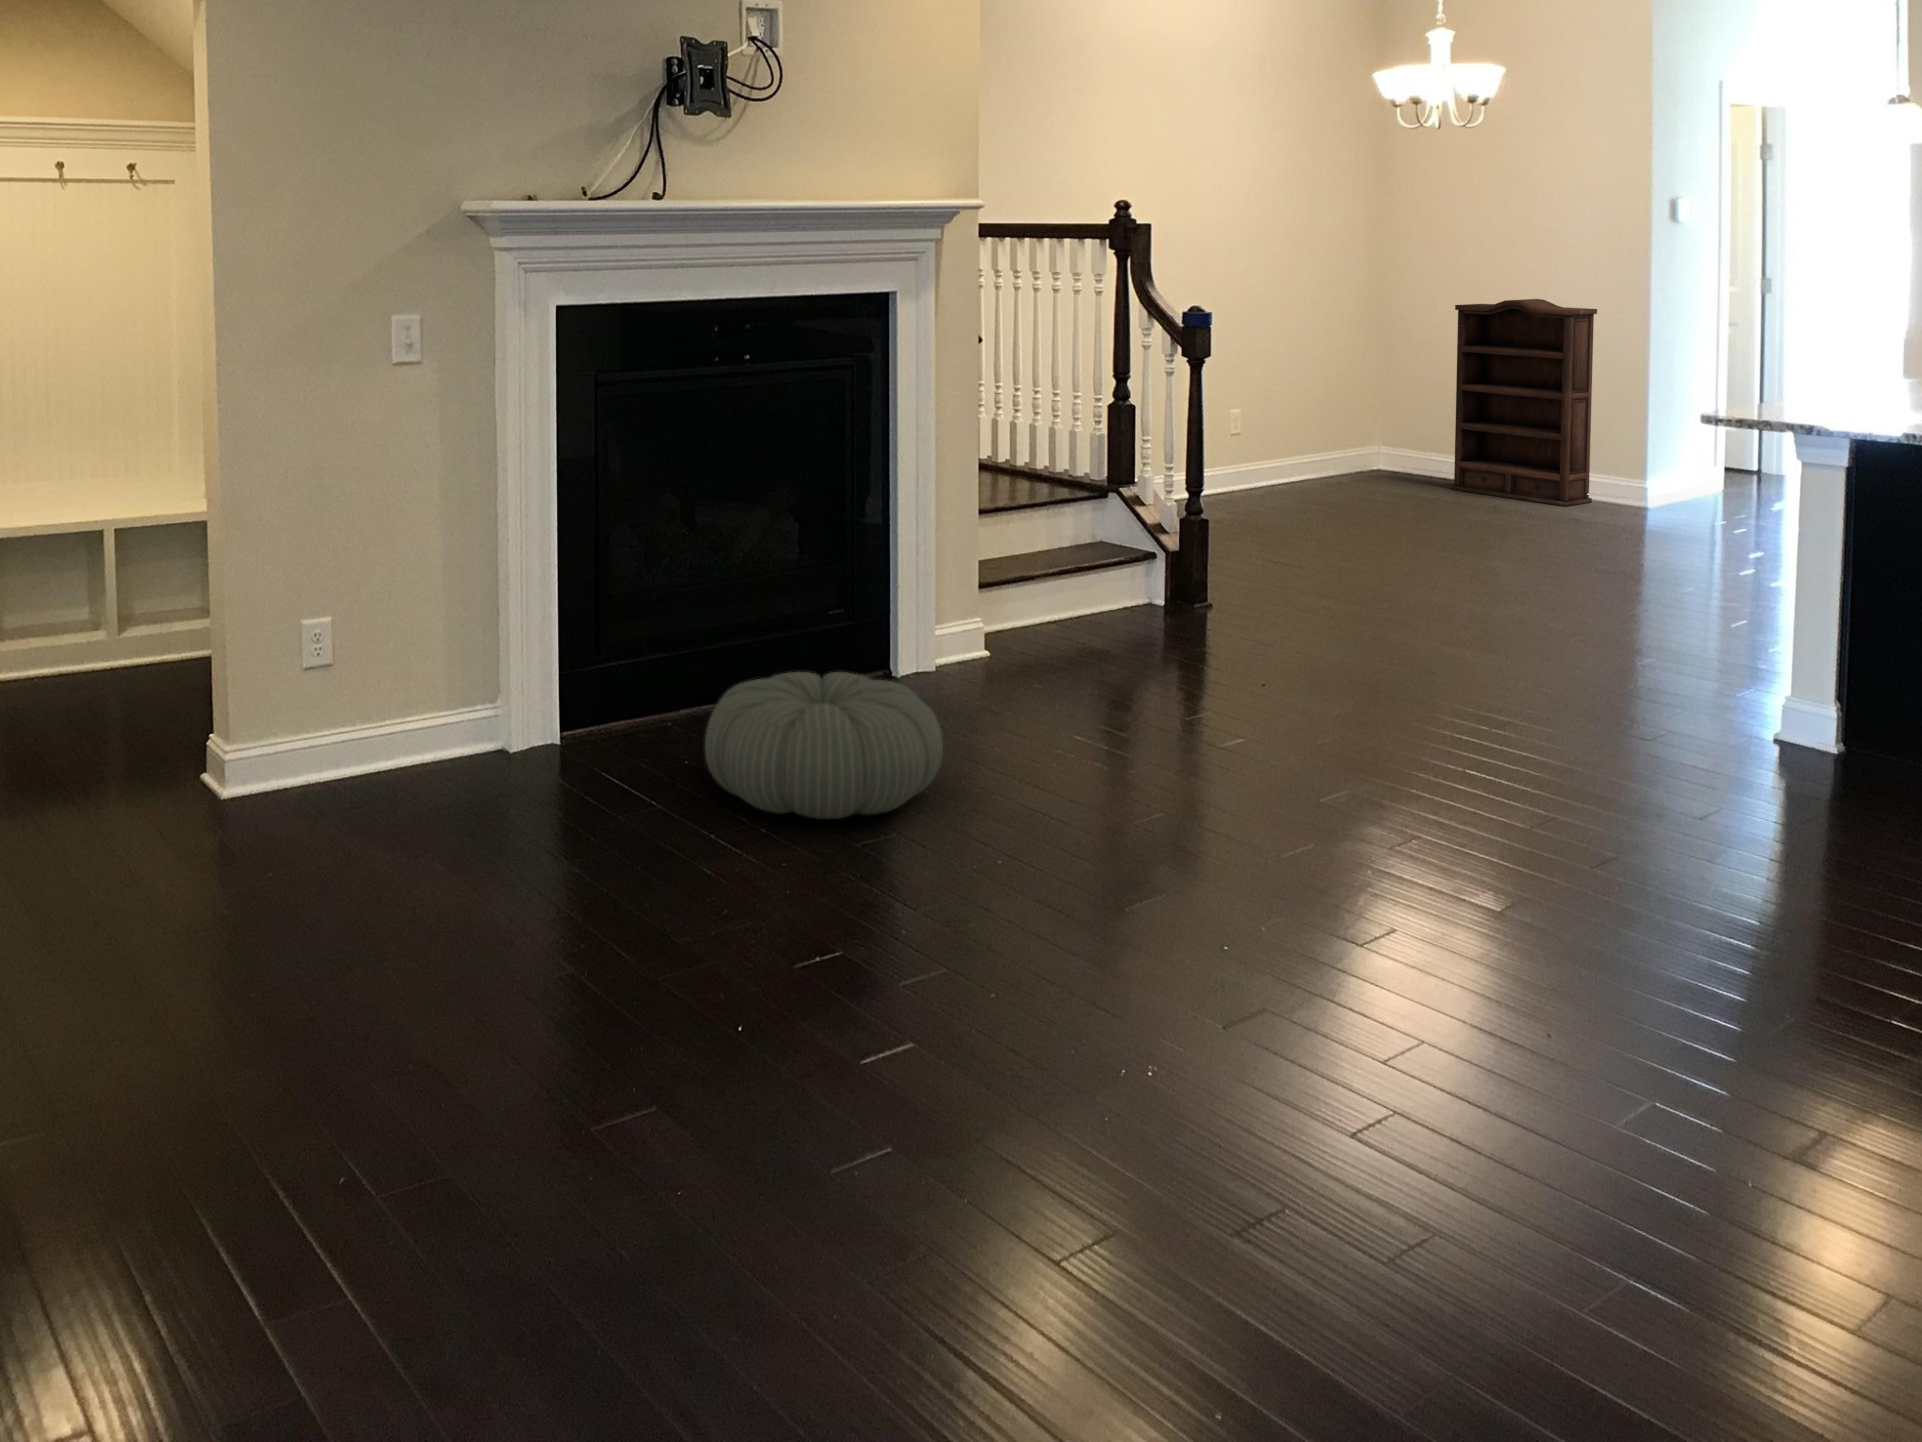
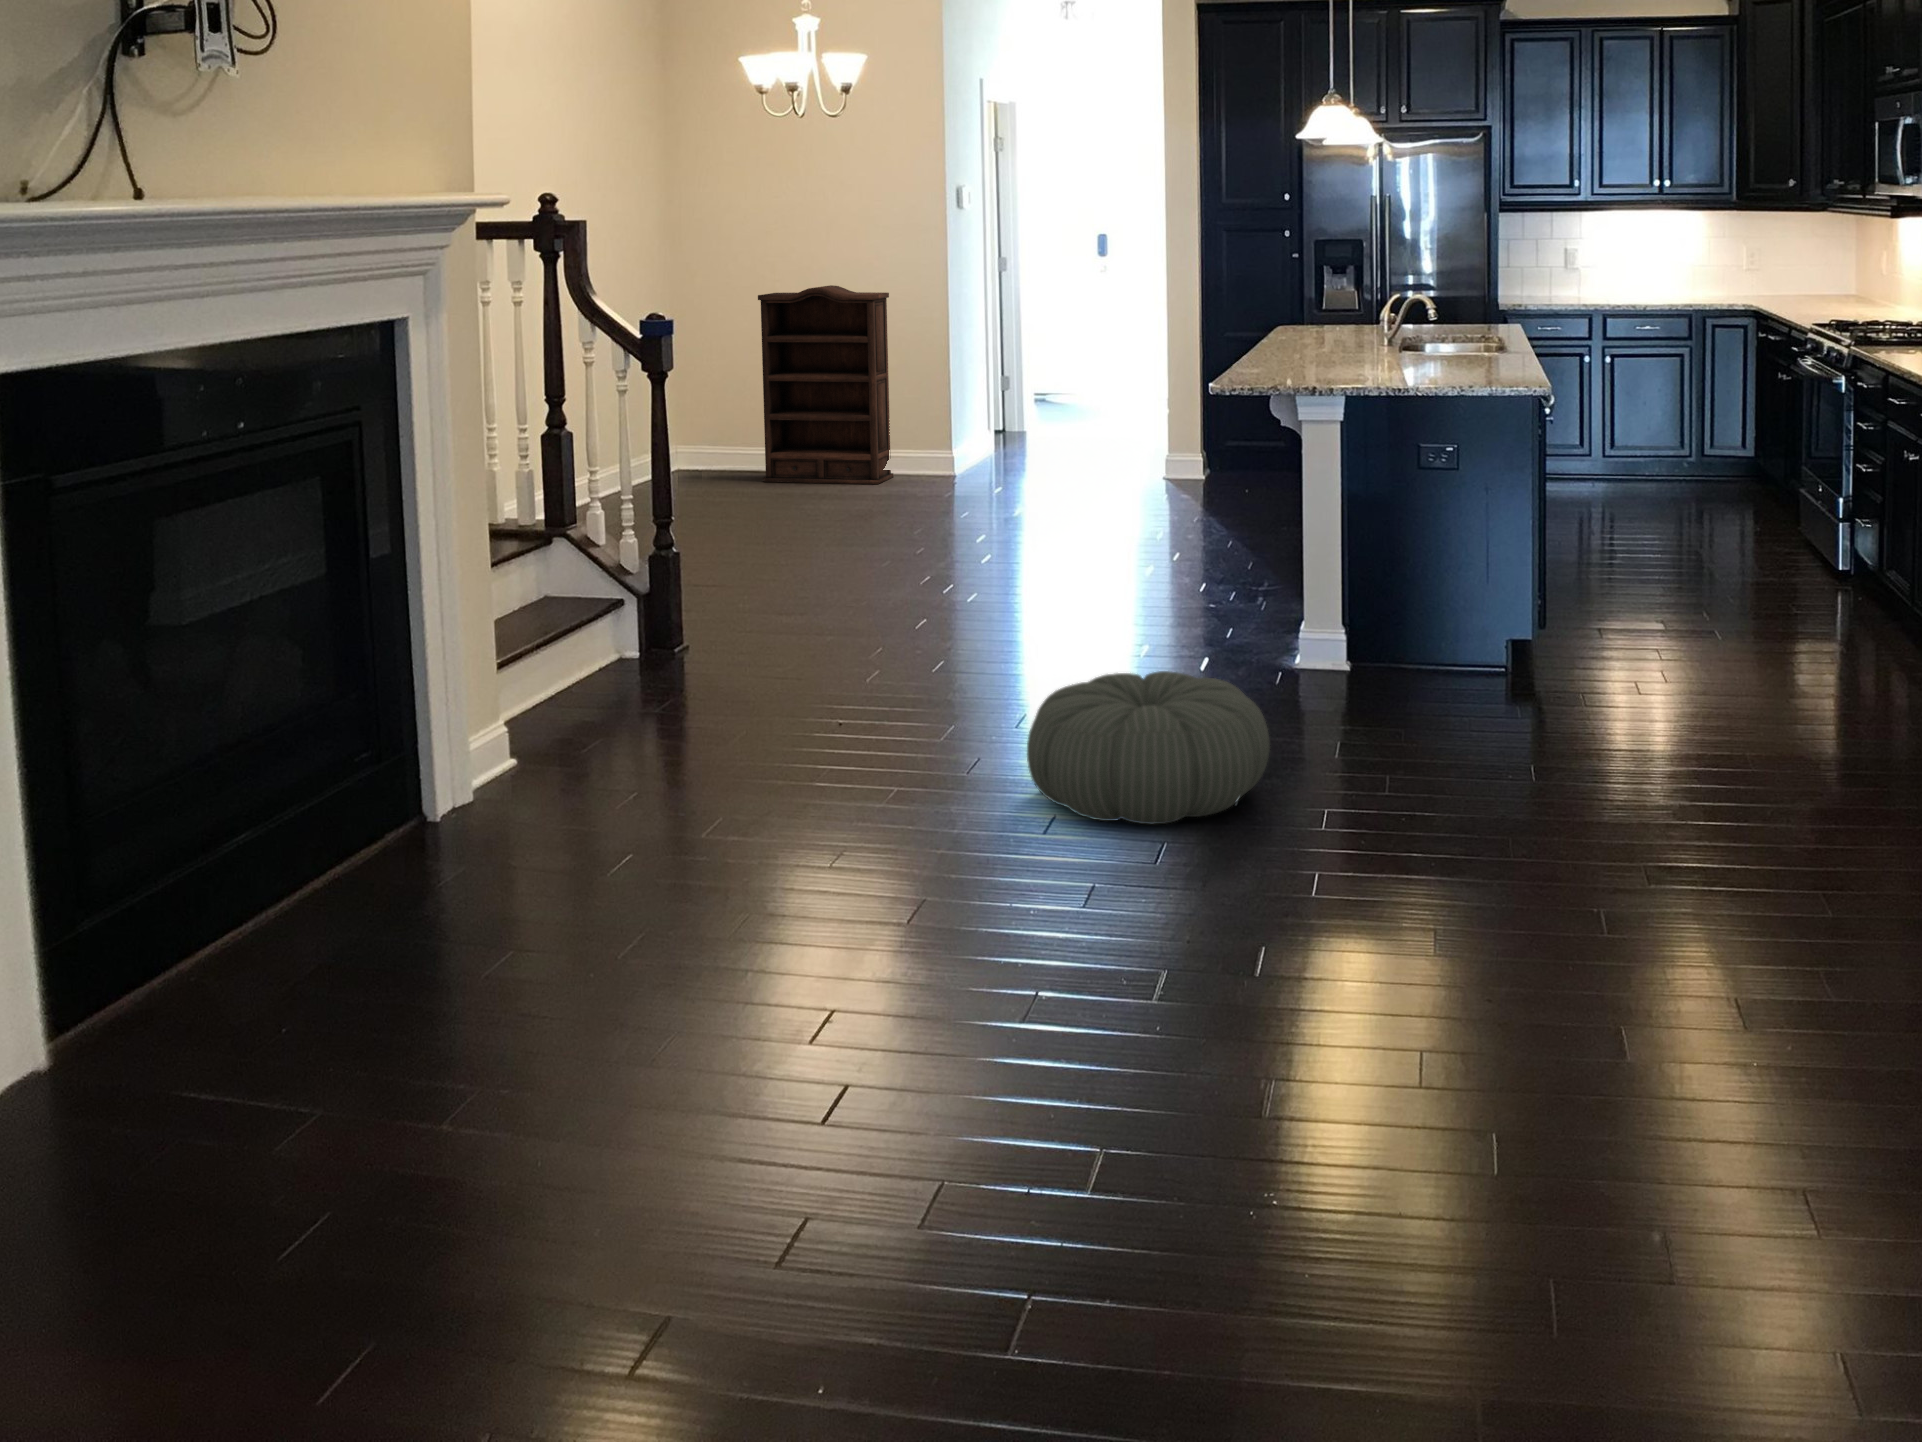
pouf: present [705,672,943,819] -> present [1027,671,1270,824]

